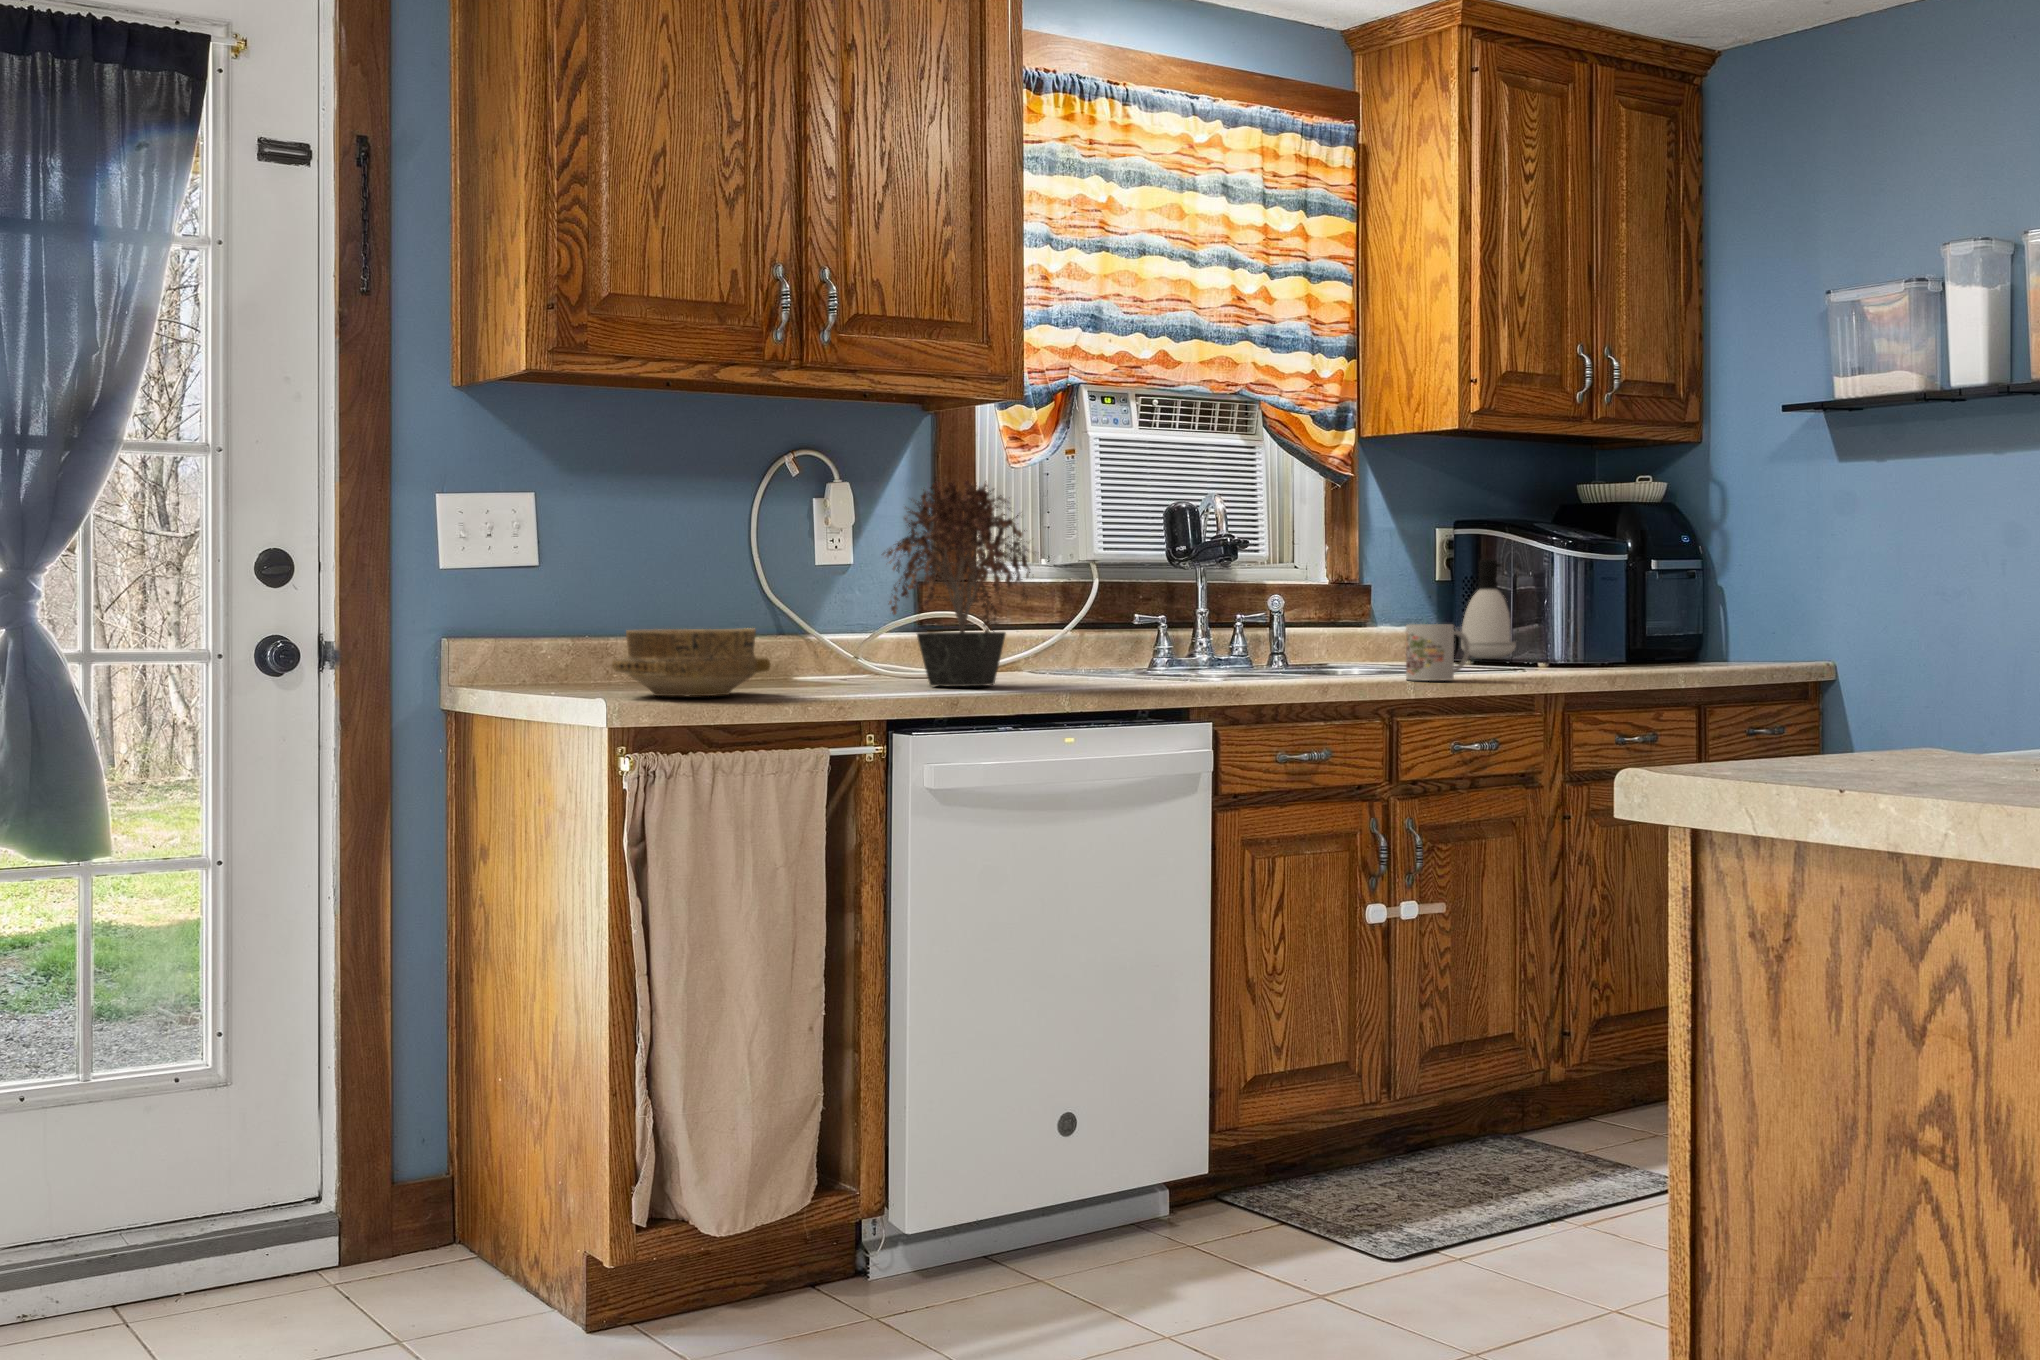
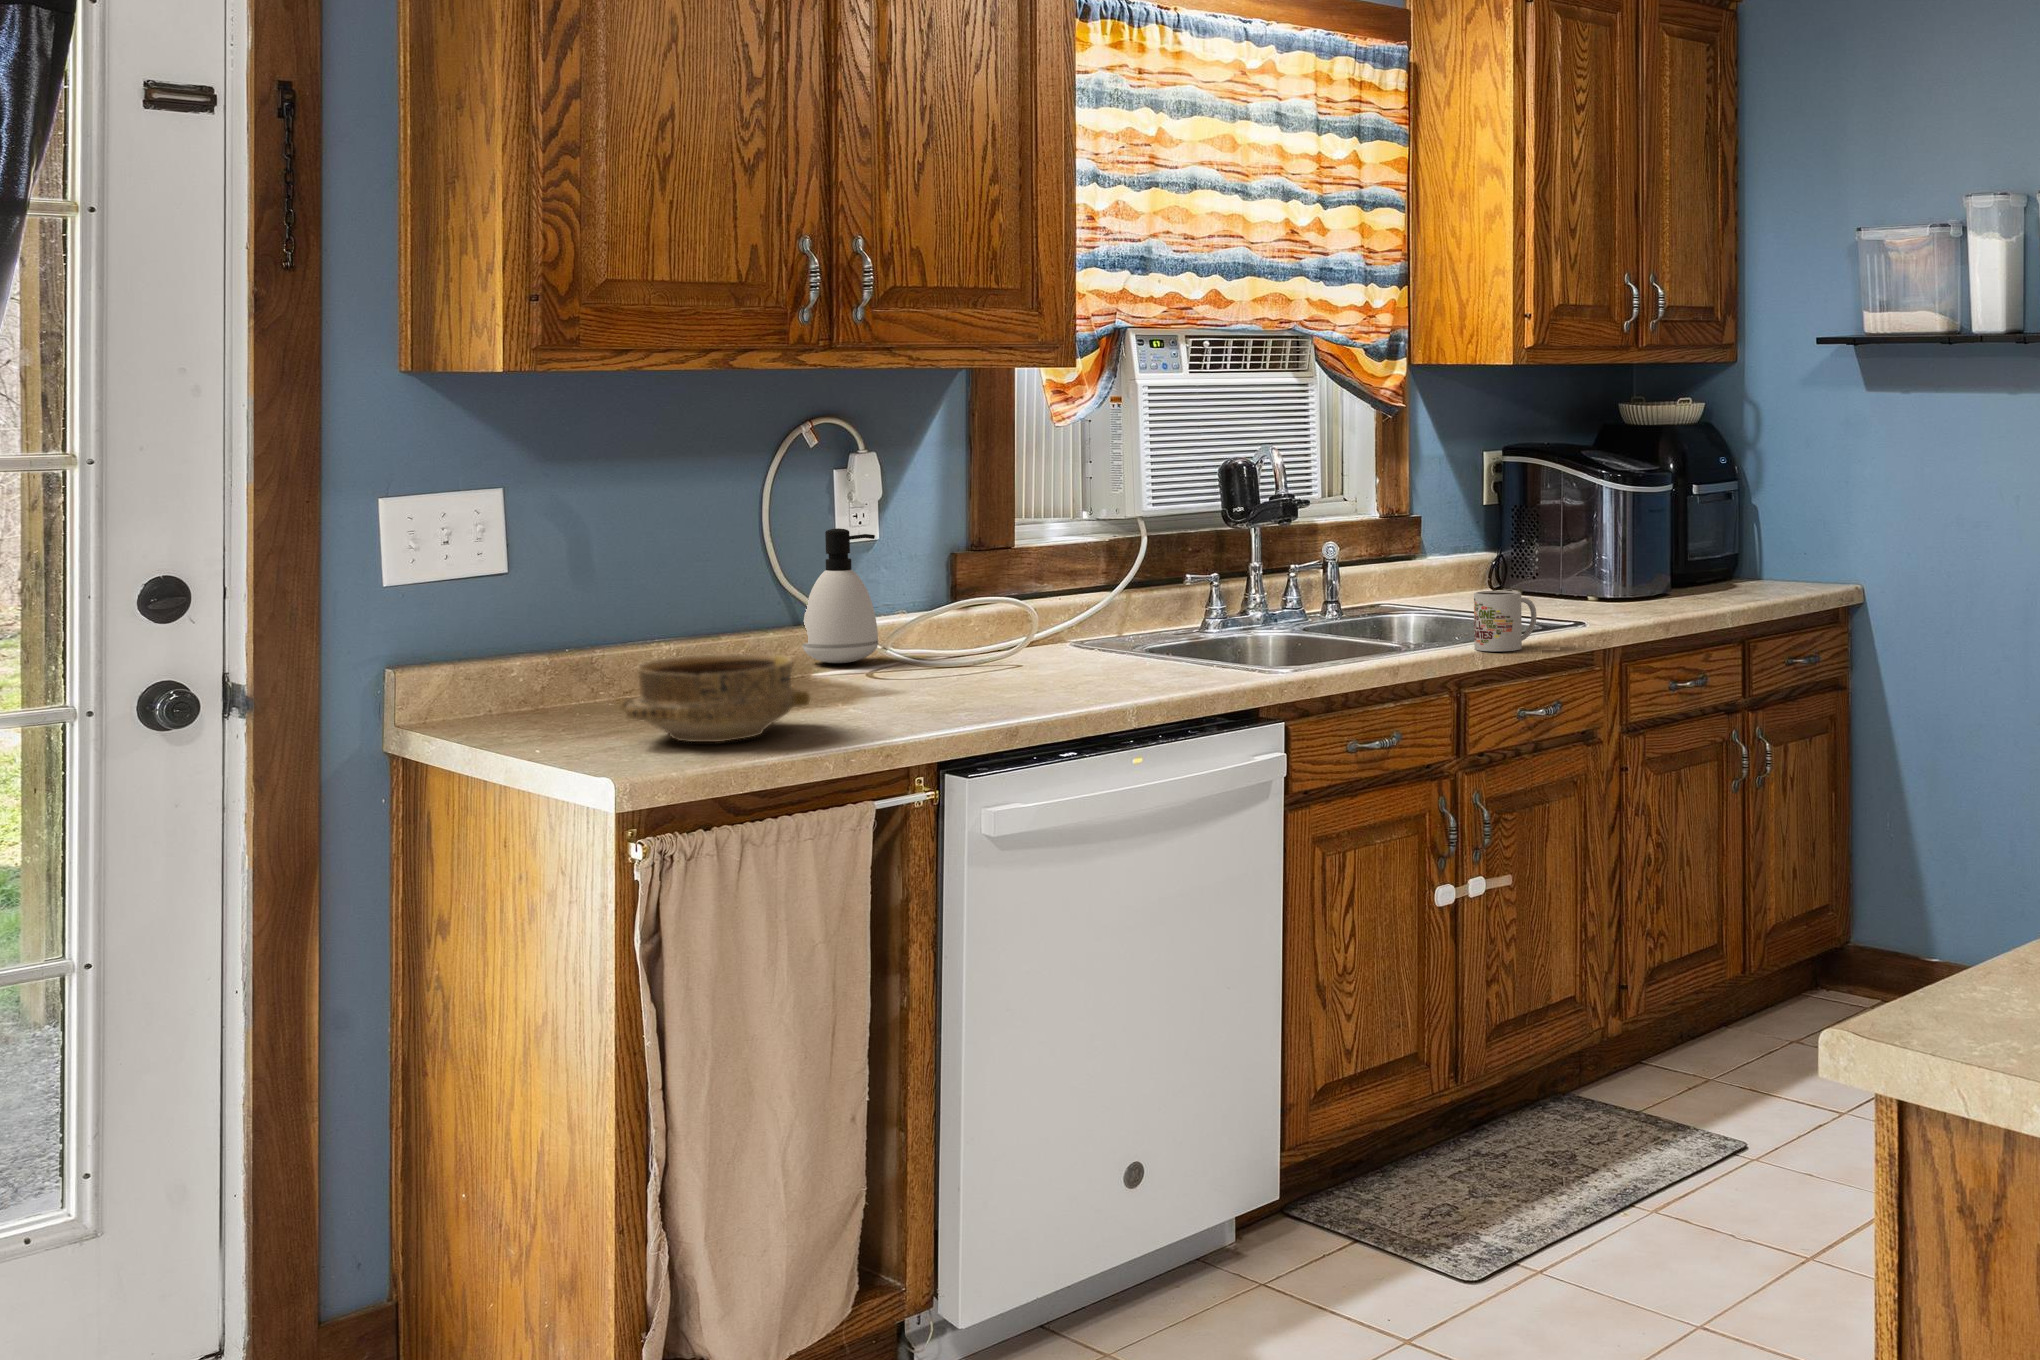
potted plant: present [883,477,1030,686] -> none [926,464,1106,695]
soap dispenser: present [1461,559,1516,659] -> present [802,528,878,663]

